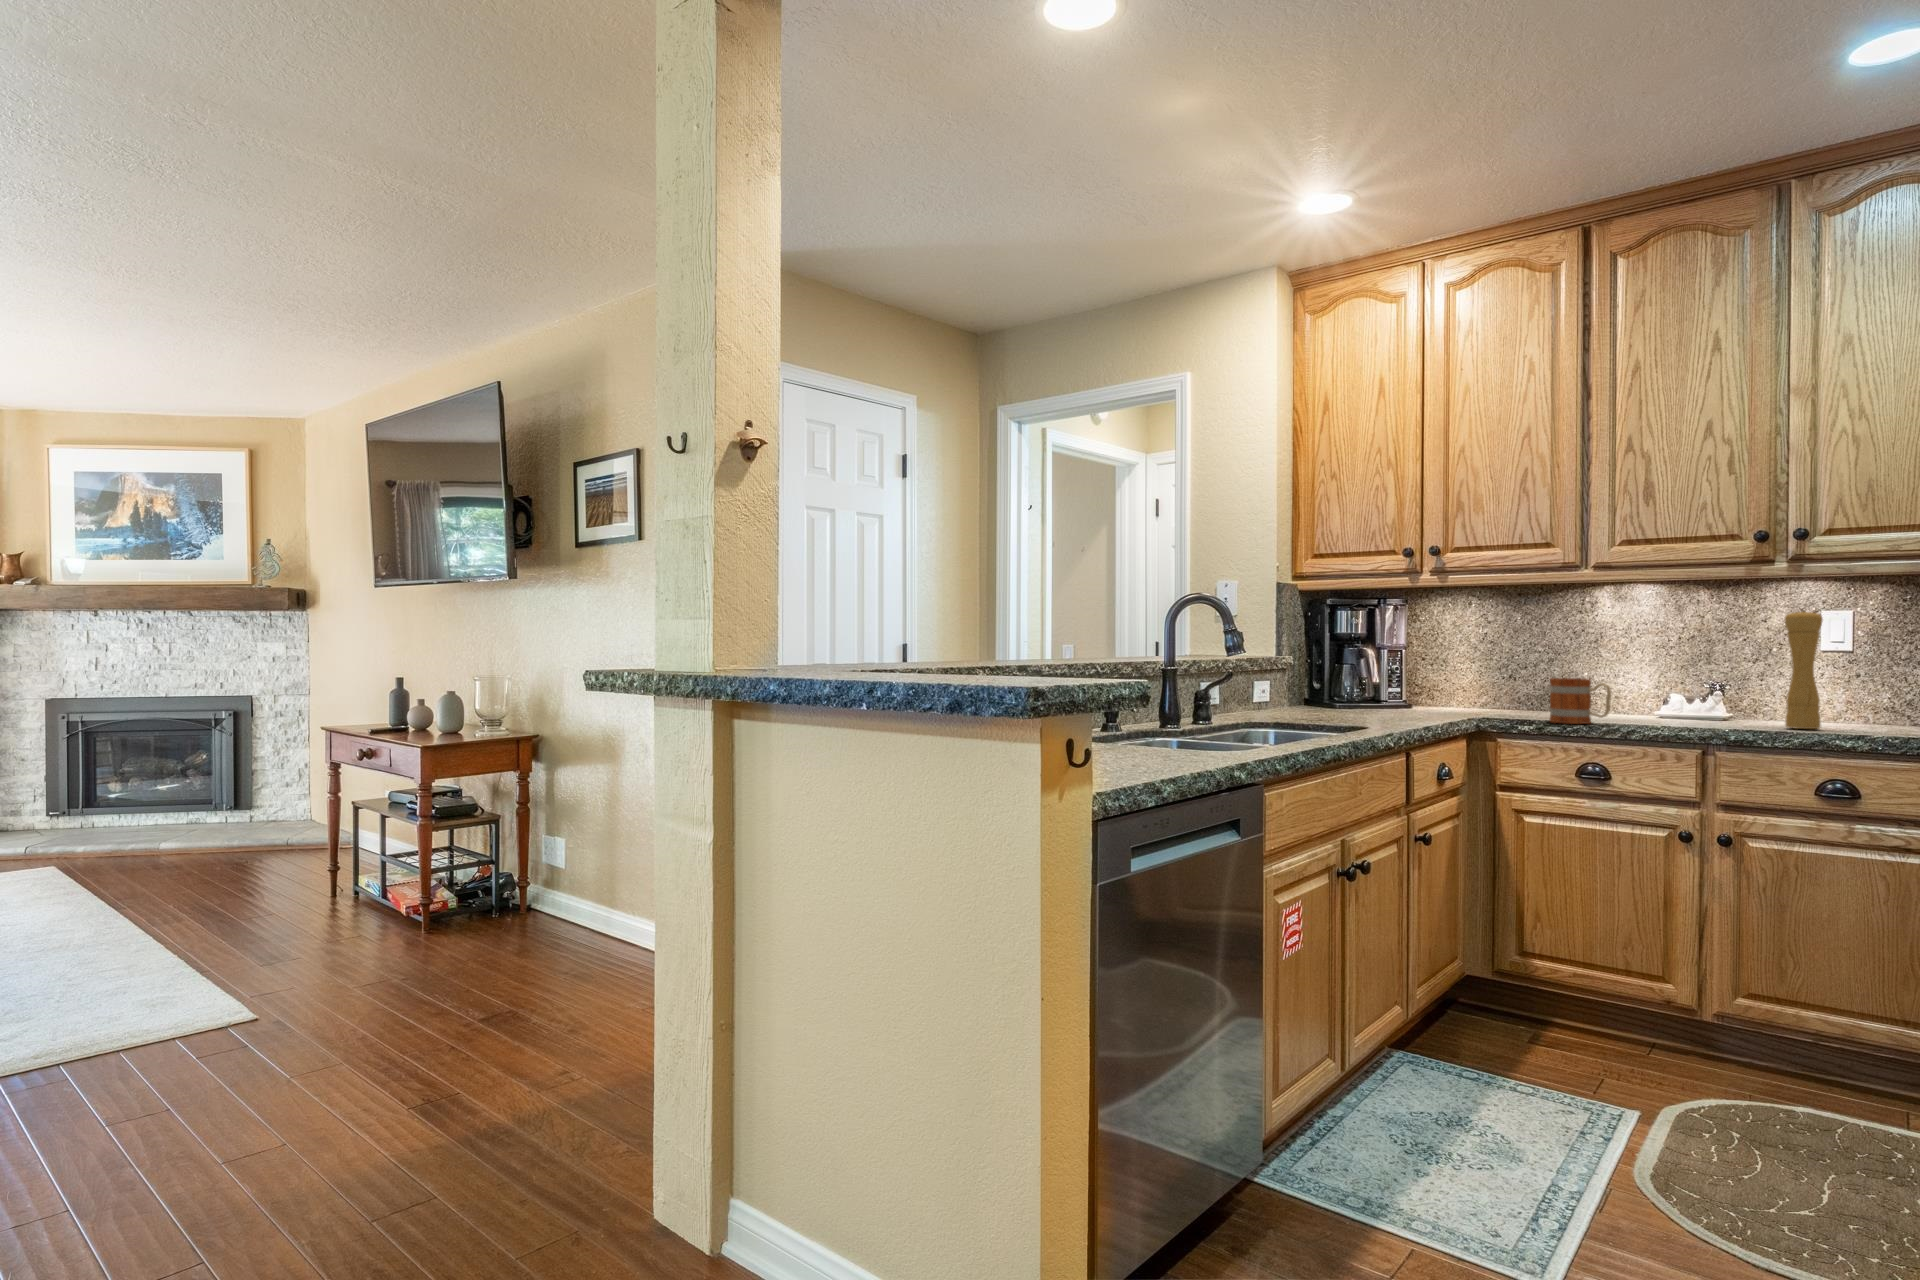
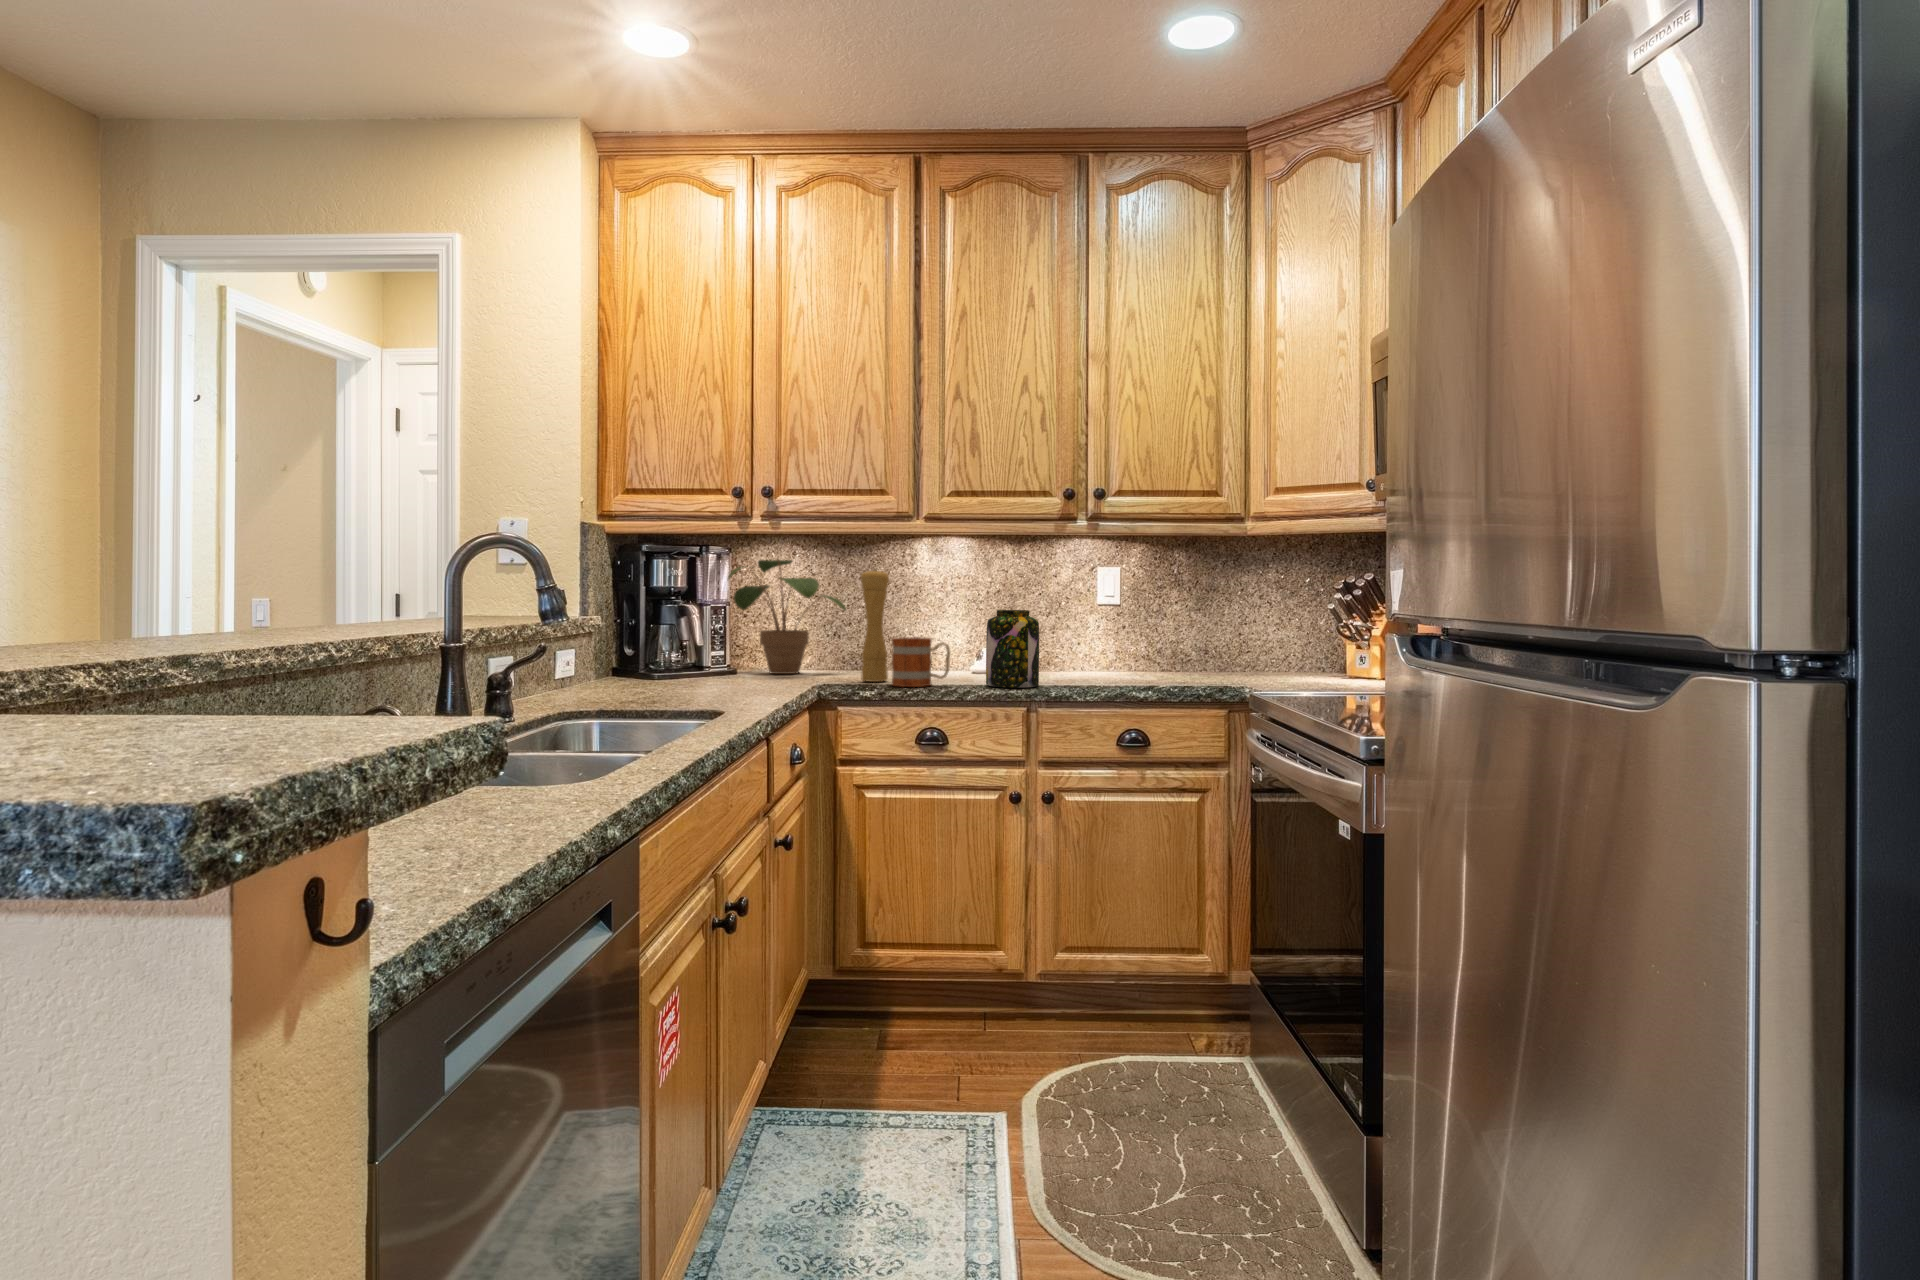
potted plant: none [1401,606,1517,710] -> present [728,559,846,674]
pepper mill: present [1785,610,1823,729] -> present [861,569,889,682]
jar: none [1652,653,1714,729] -> present [986,610,1039,688]

